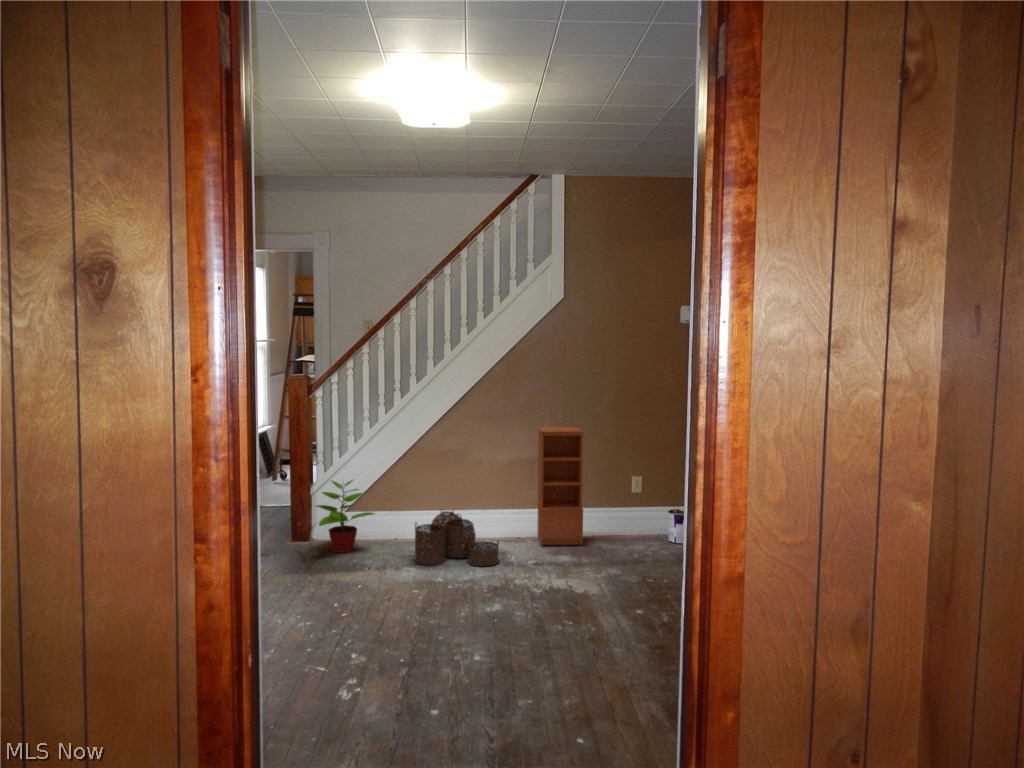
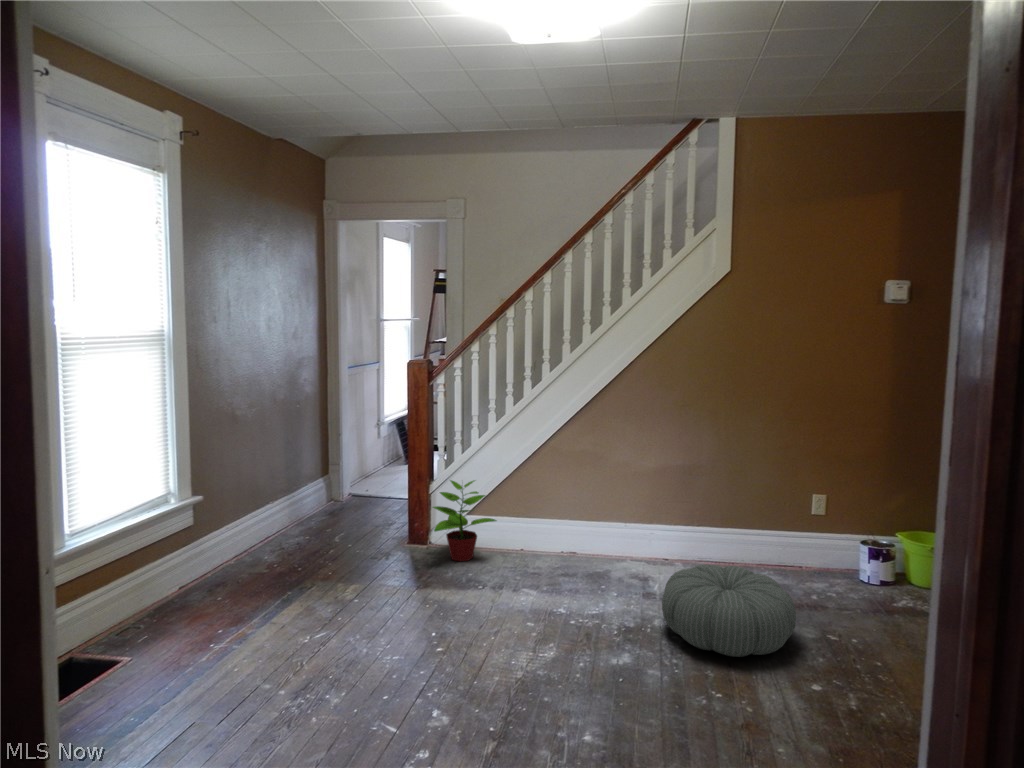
bookcase: present [537,427,583,546] -> none [687,429,750,577]
woven basket: present [415,509,499,566] -> none [539,519,638,596]
pouf: none [521,532,623,597] -> present [662,565,796,657]

